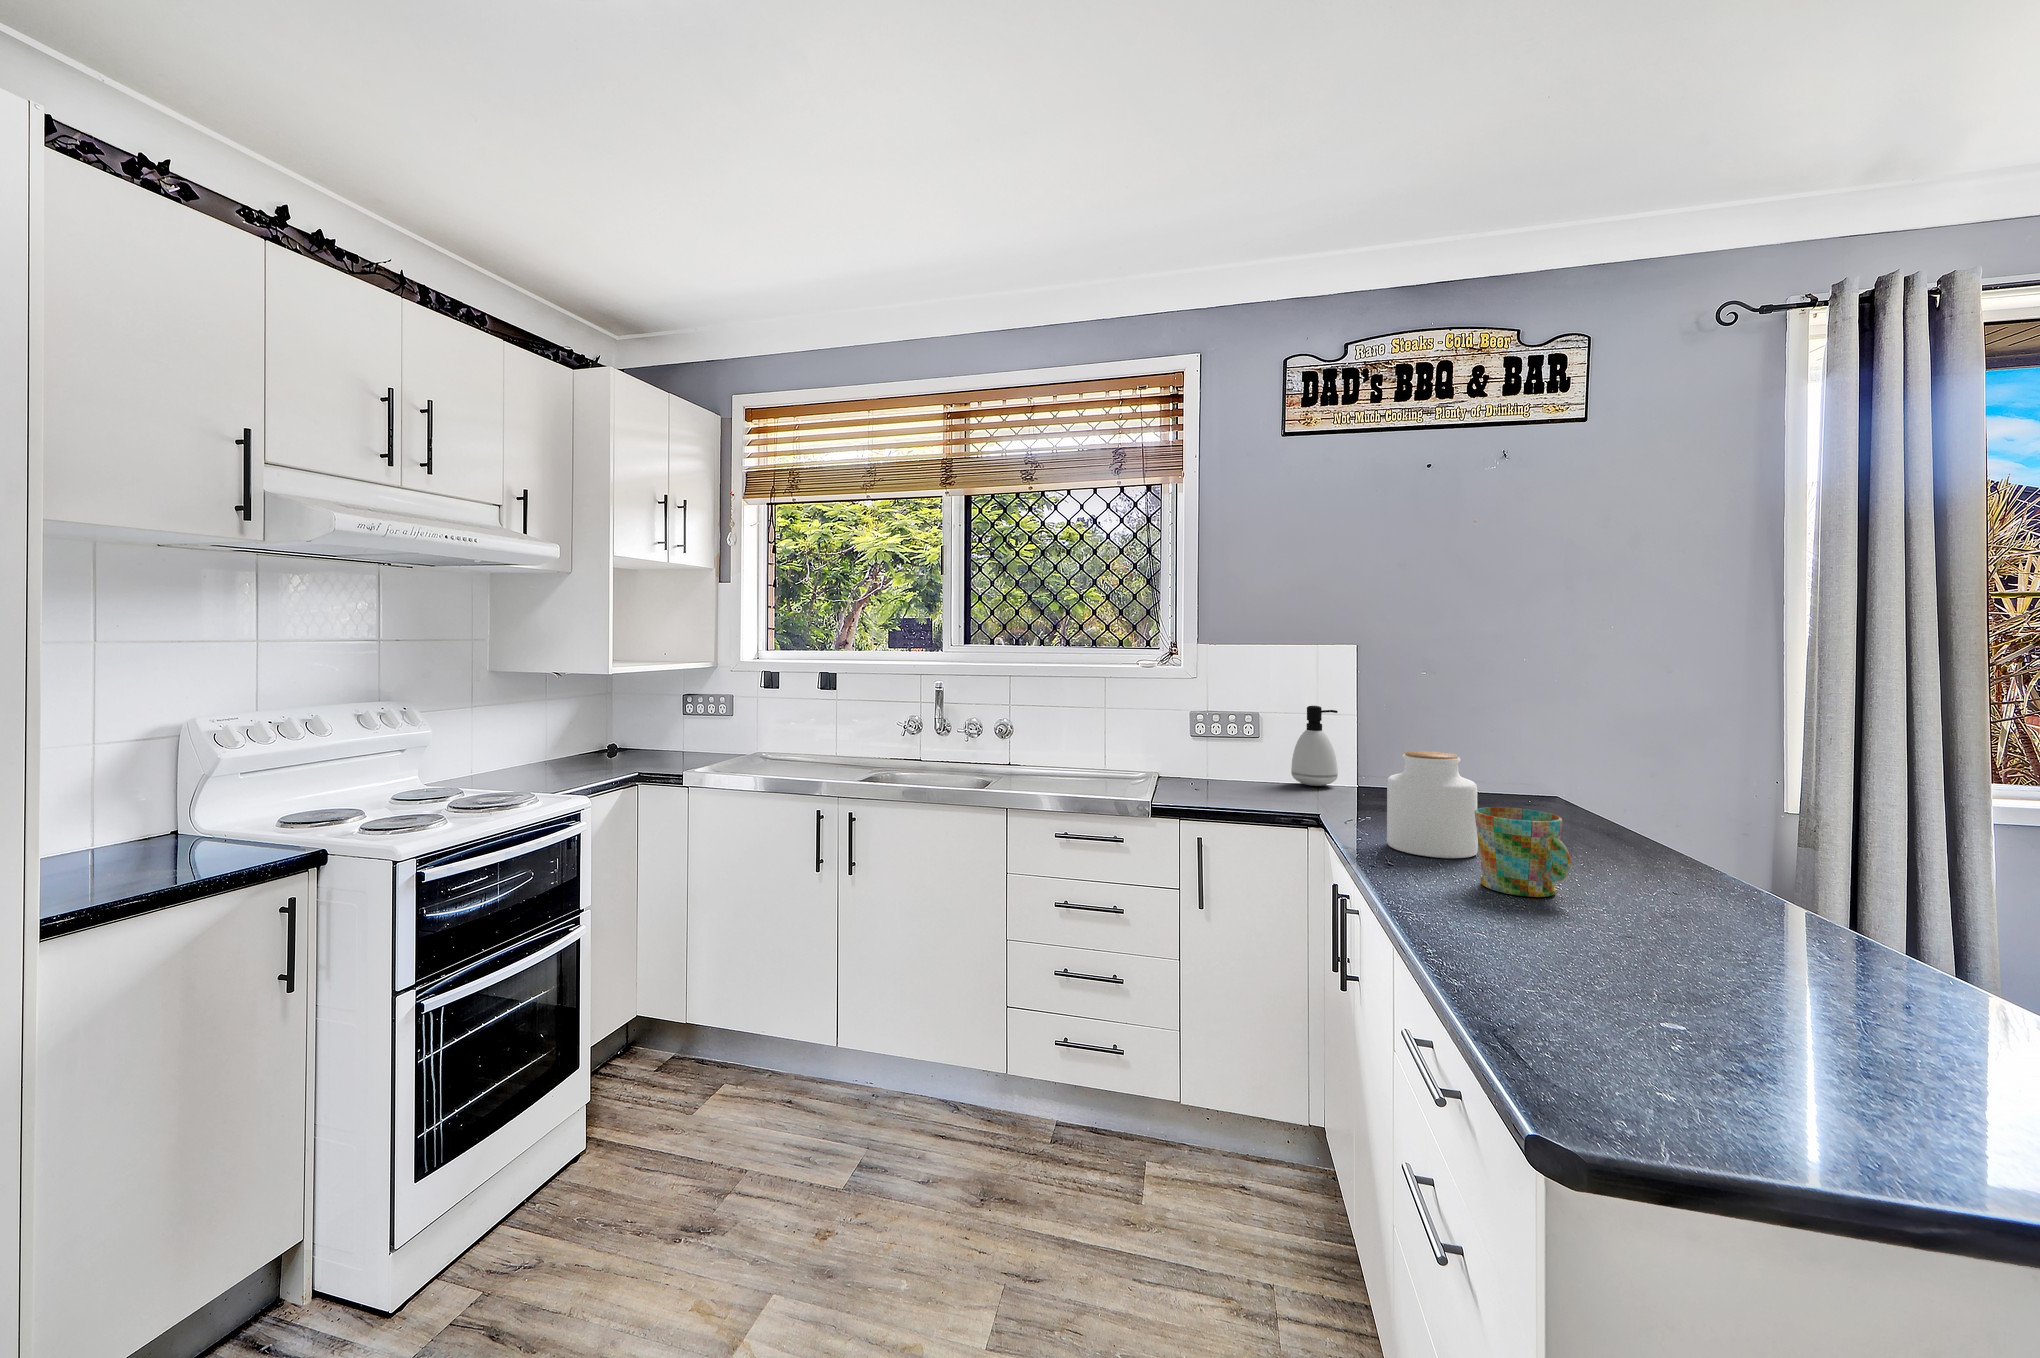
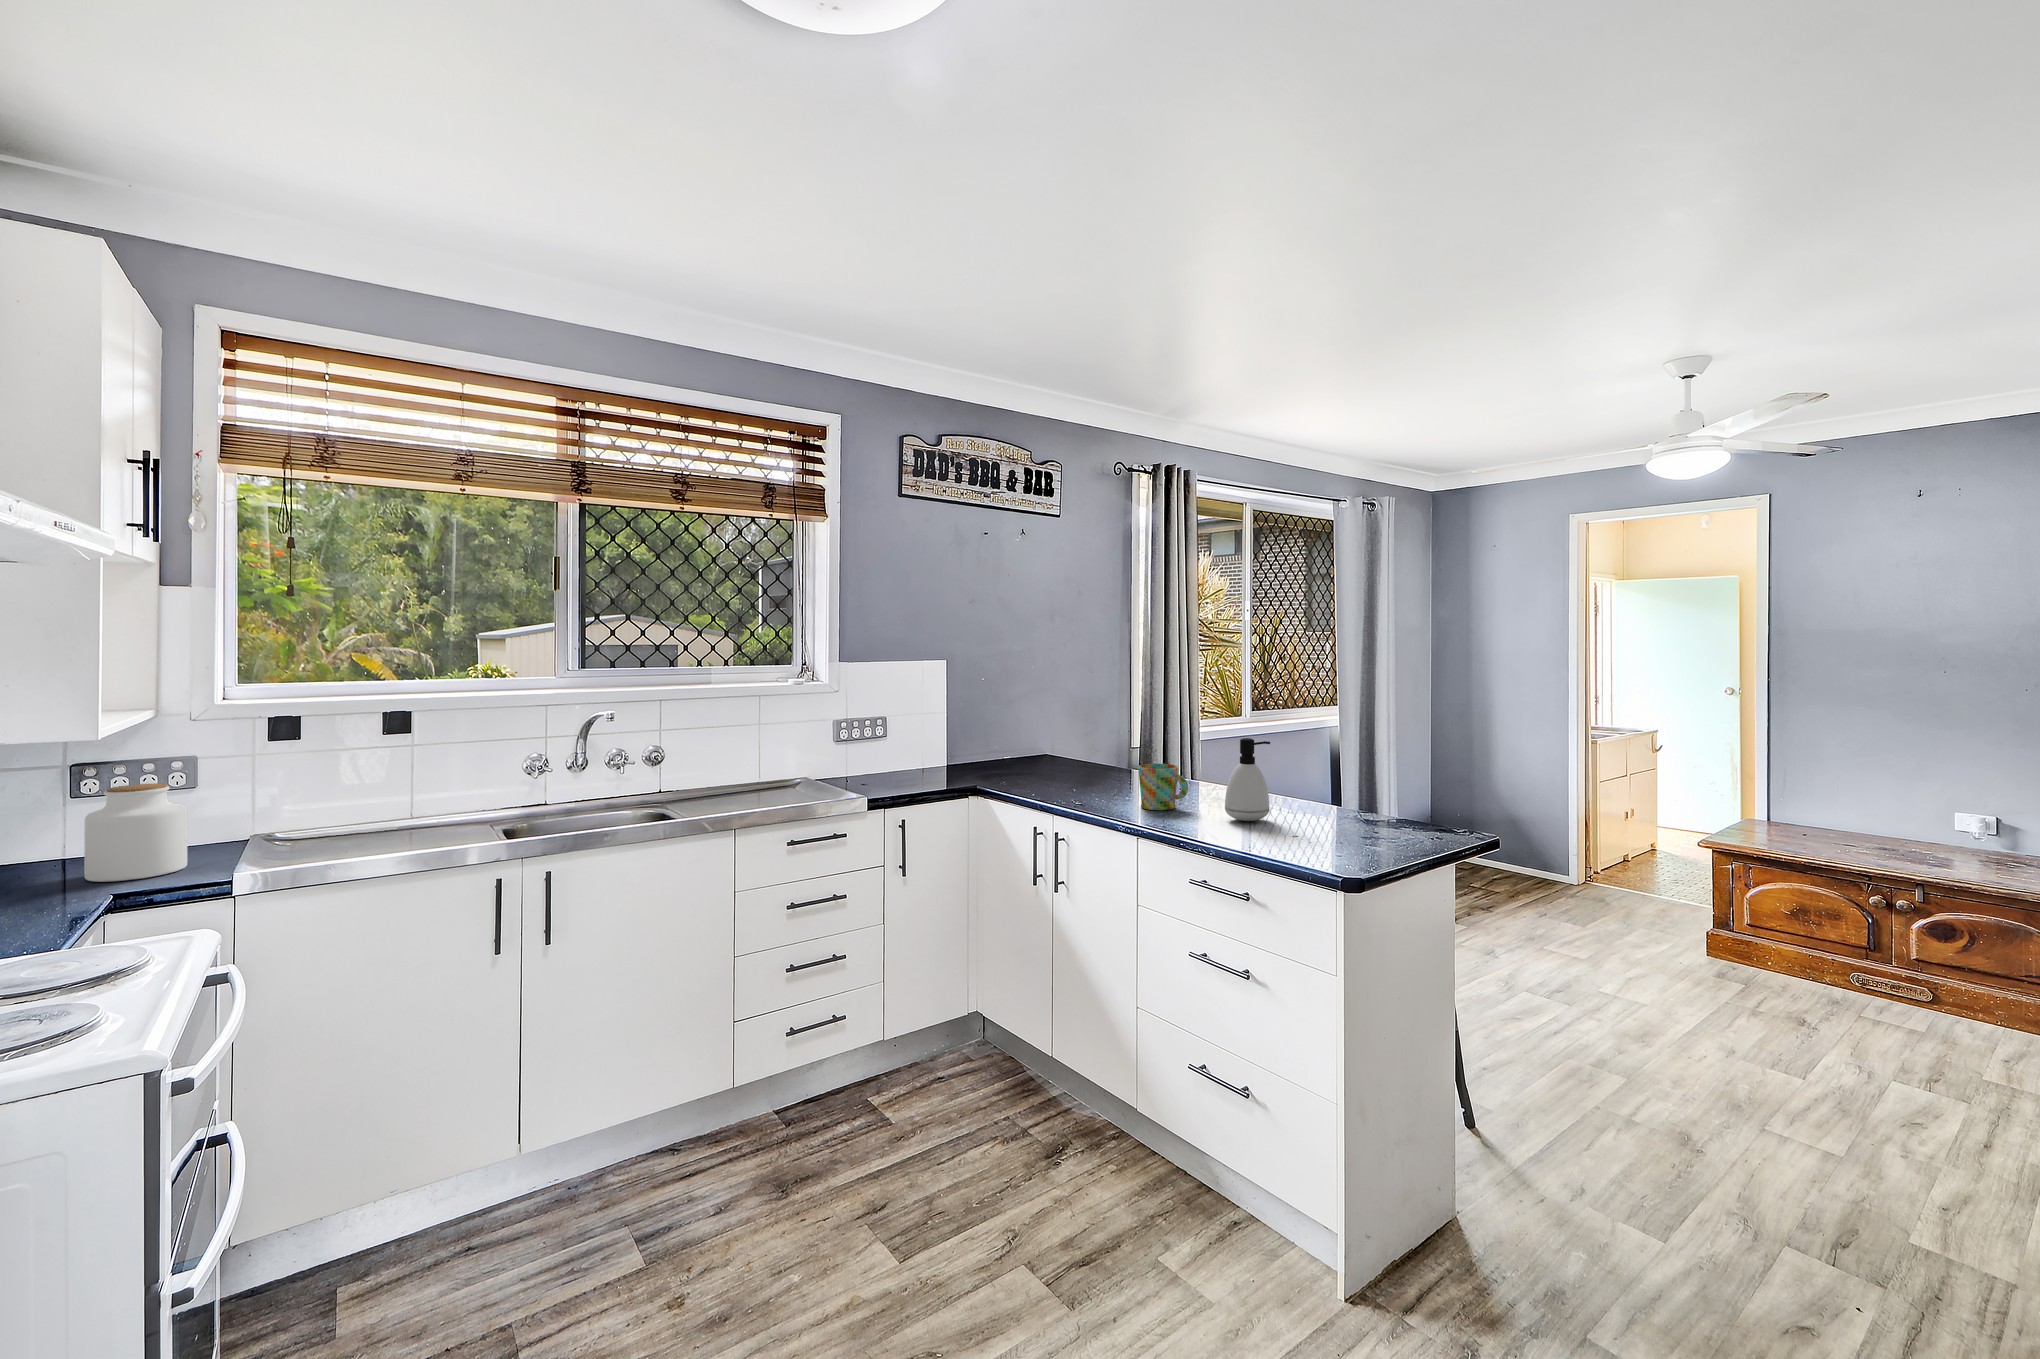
soap dispenser: present [1291,706,1338,786] -> present [1225,738,1270,821]
jar: present [1387,751,1478,858] -> present [84,783,187,882]

